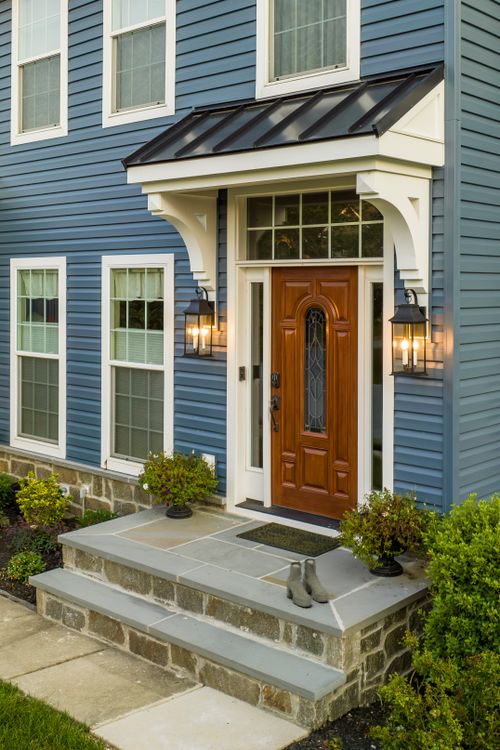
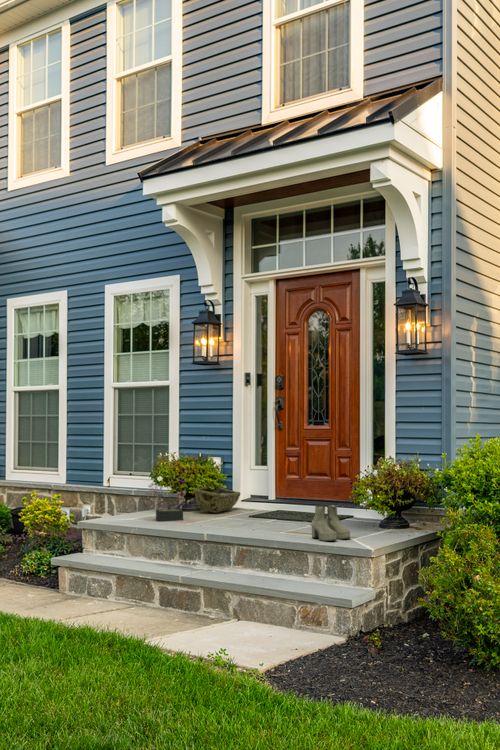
woven basket: none [181,489,233,524] -> present [194,487,240,513]
decorative plant: none [124,498,173,541] -> present [145,483,190,521]

